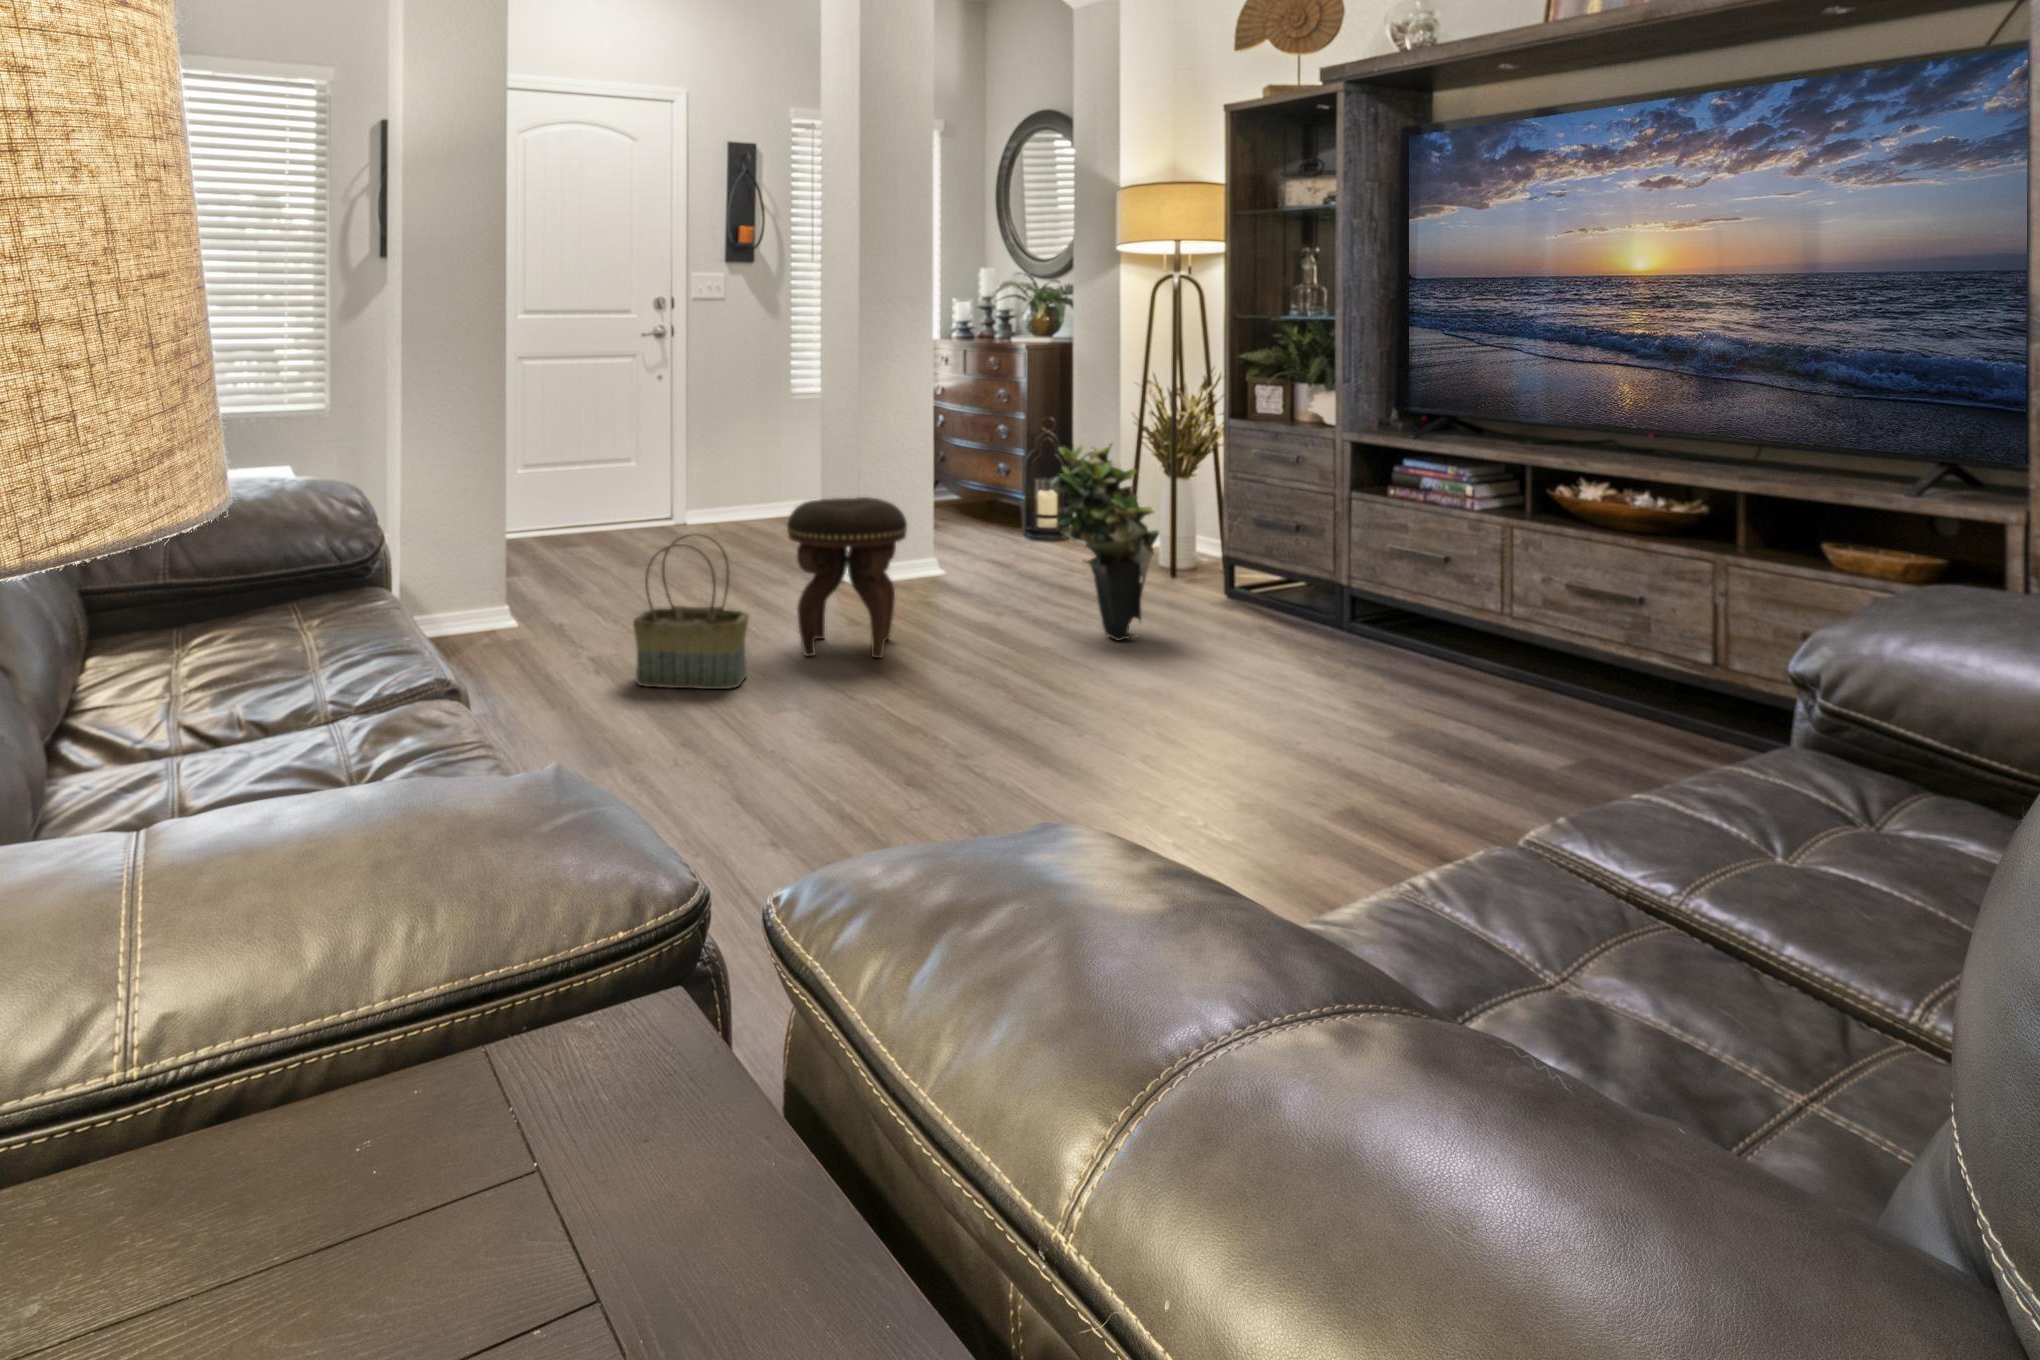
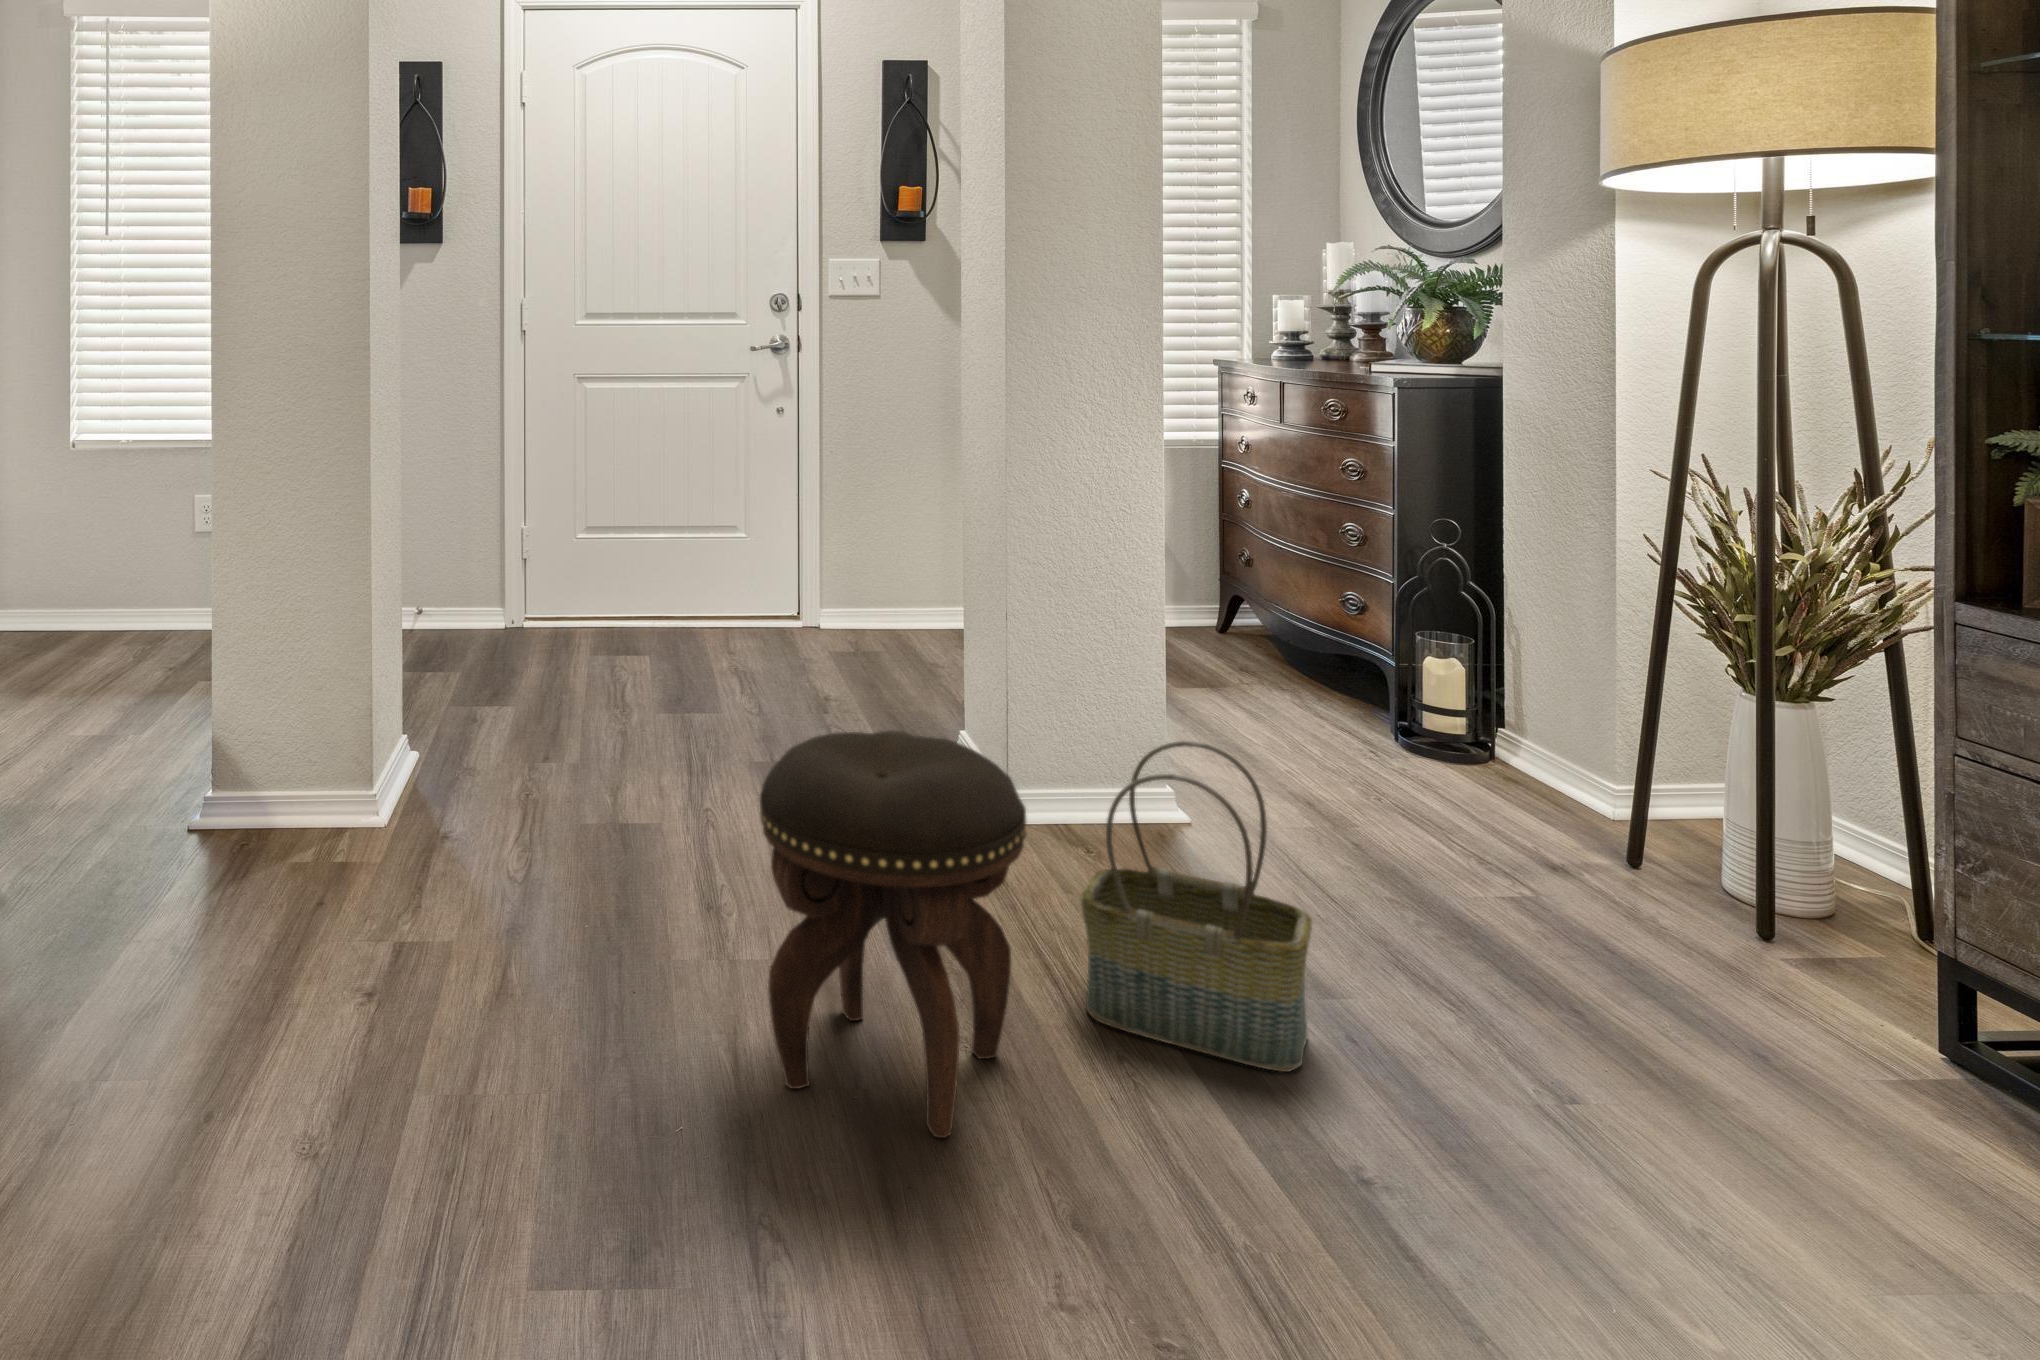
potted plant: present [1051,444,1160,641] -> none [1406,658,1756,1222]
basket: present [633,533,749,689] -> present [1081,741,1313,1072]

